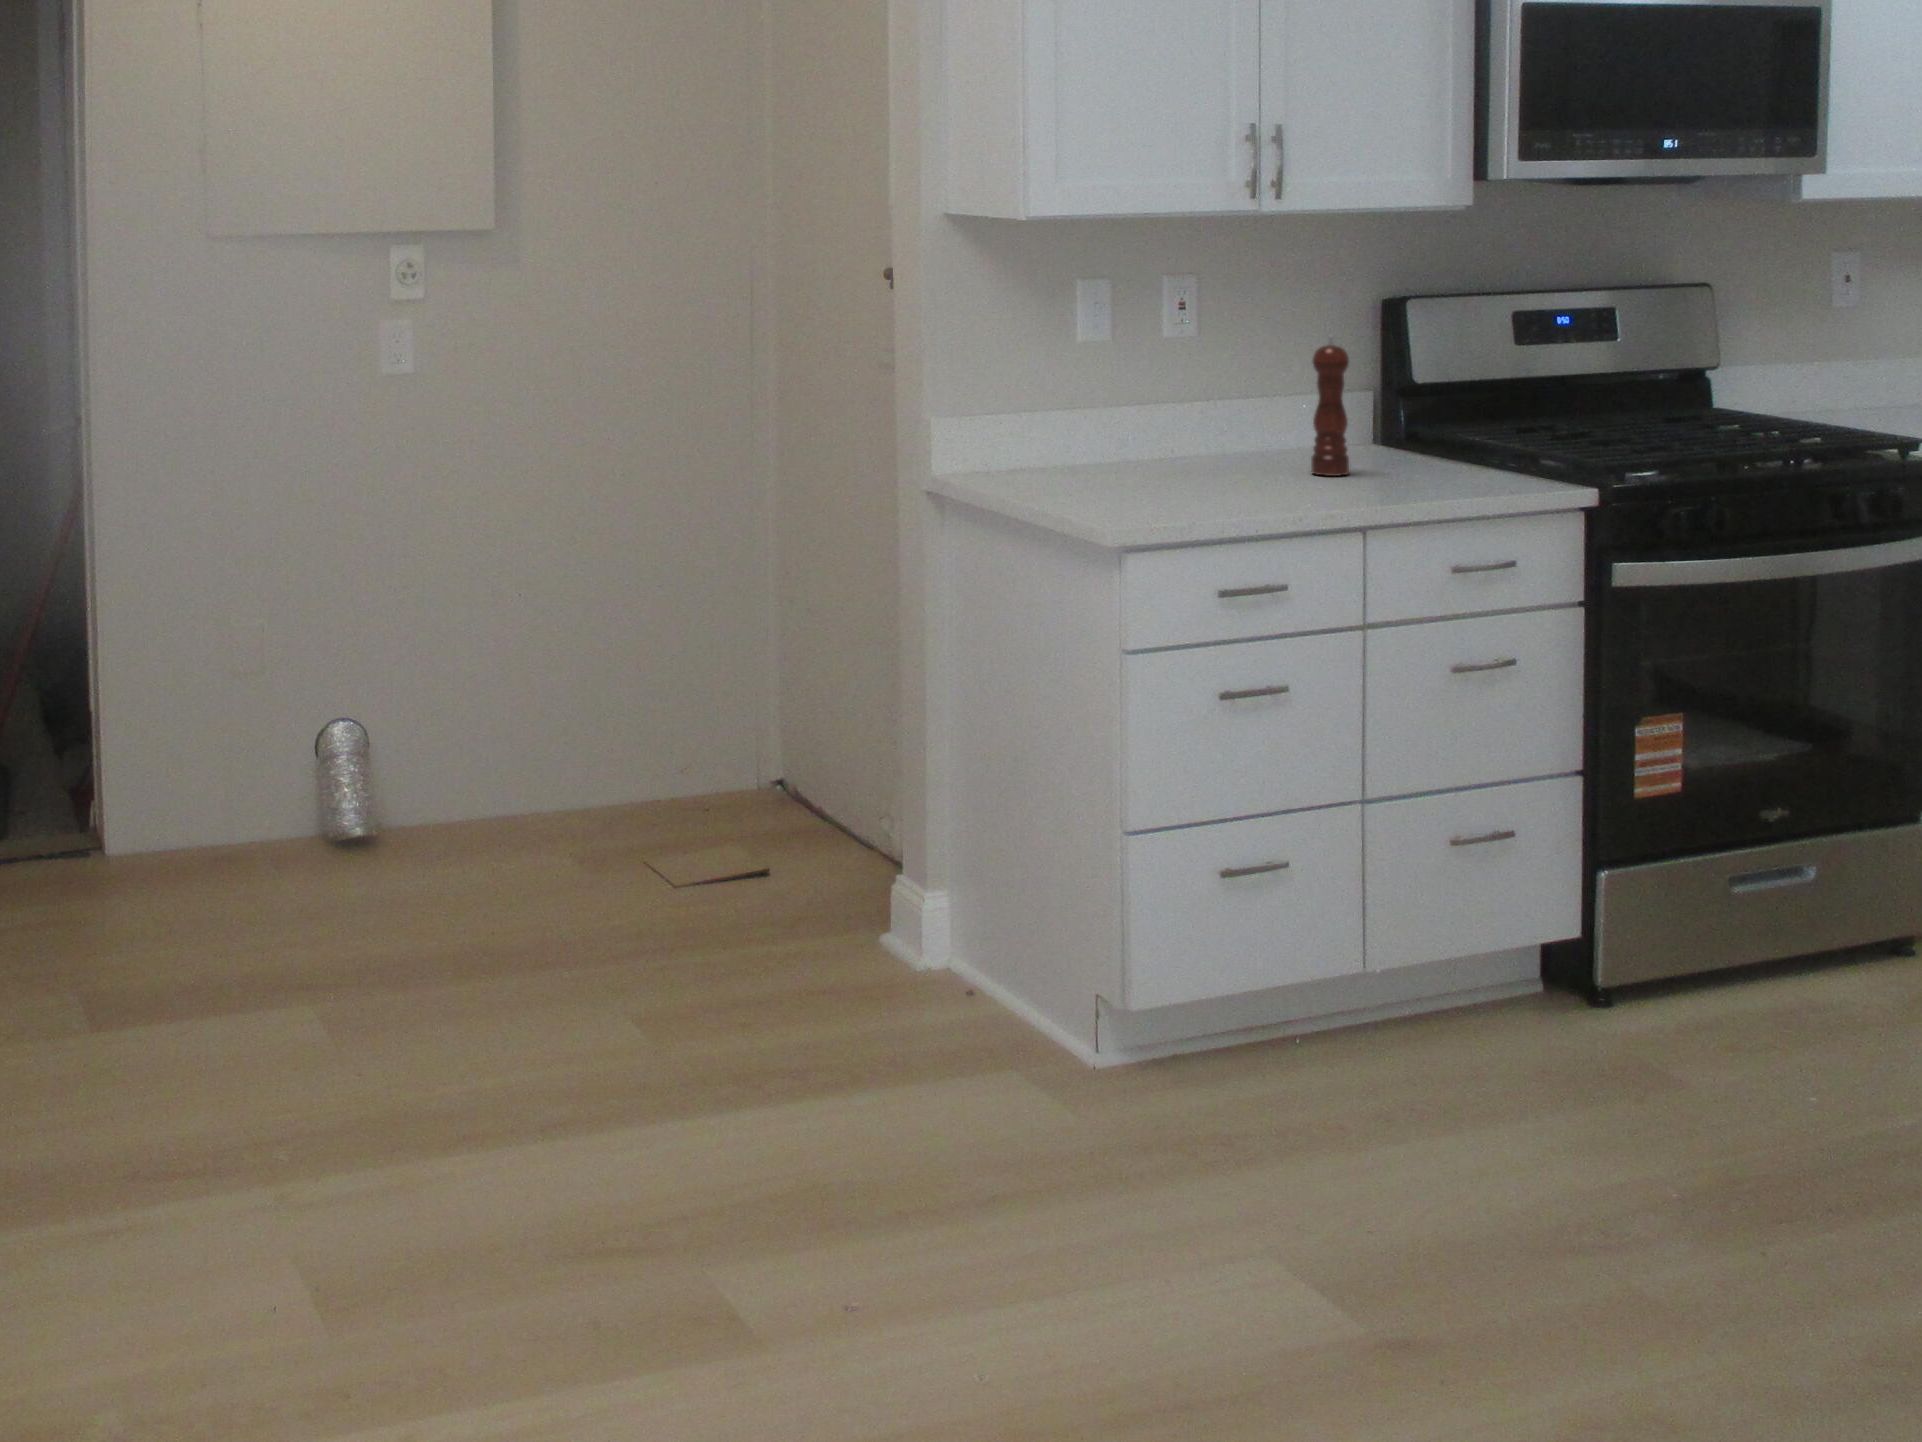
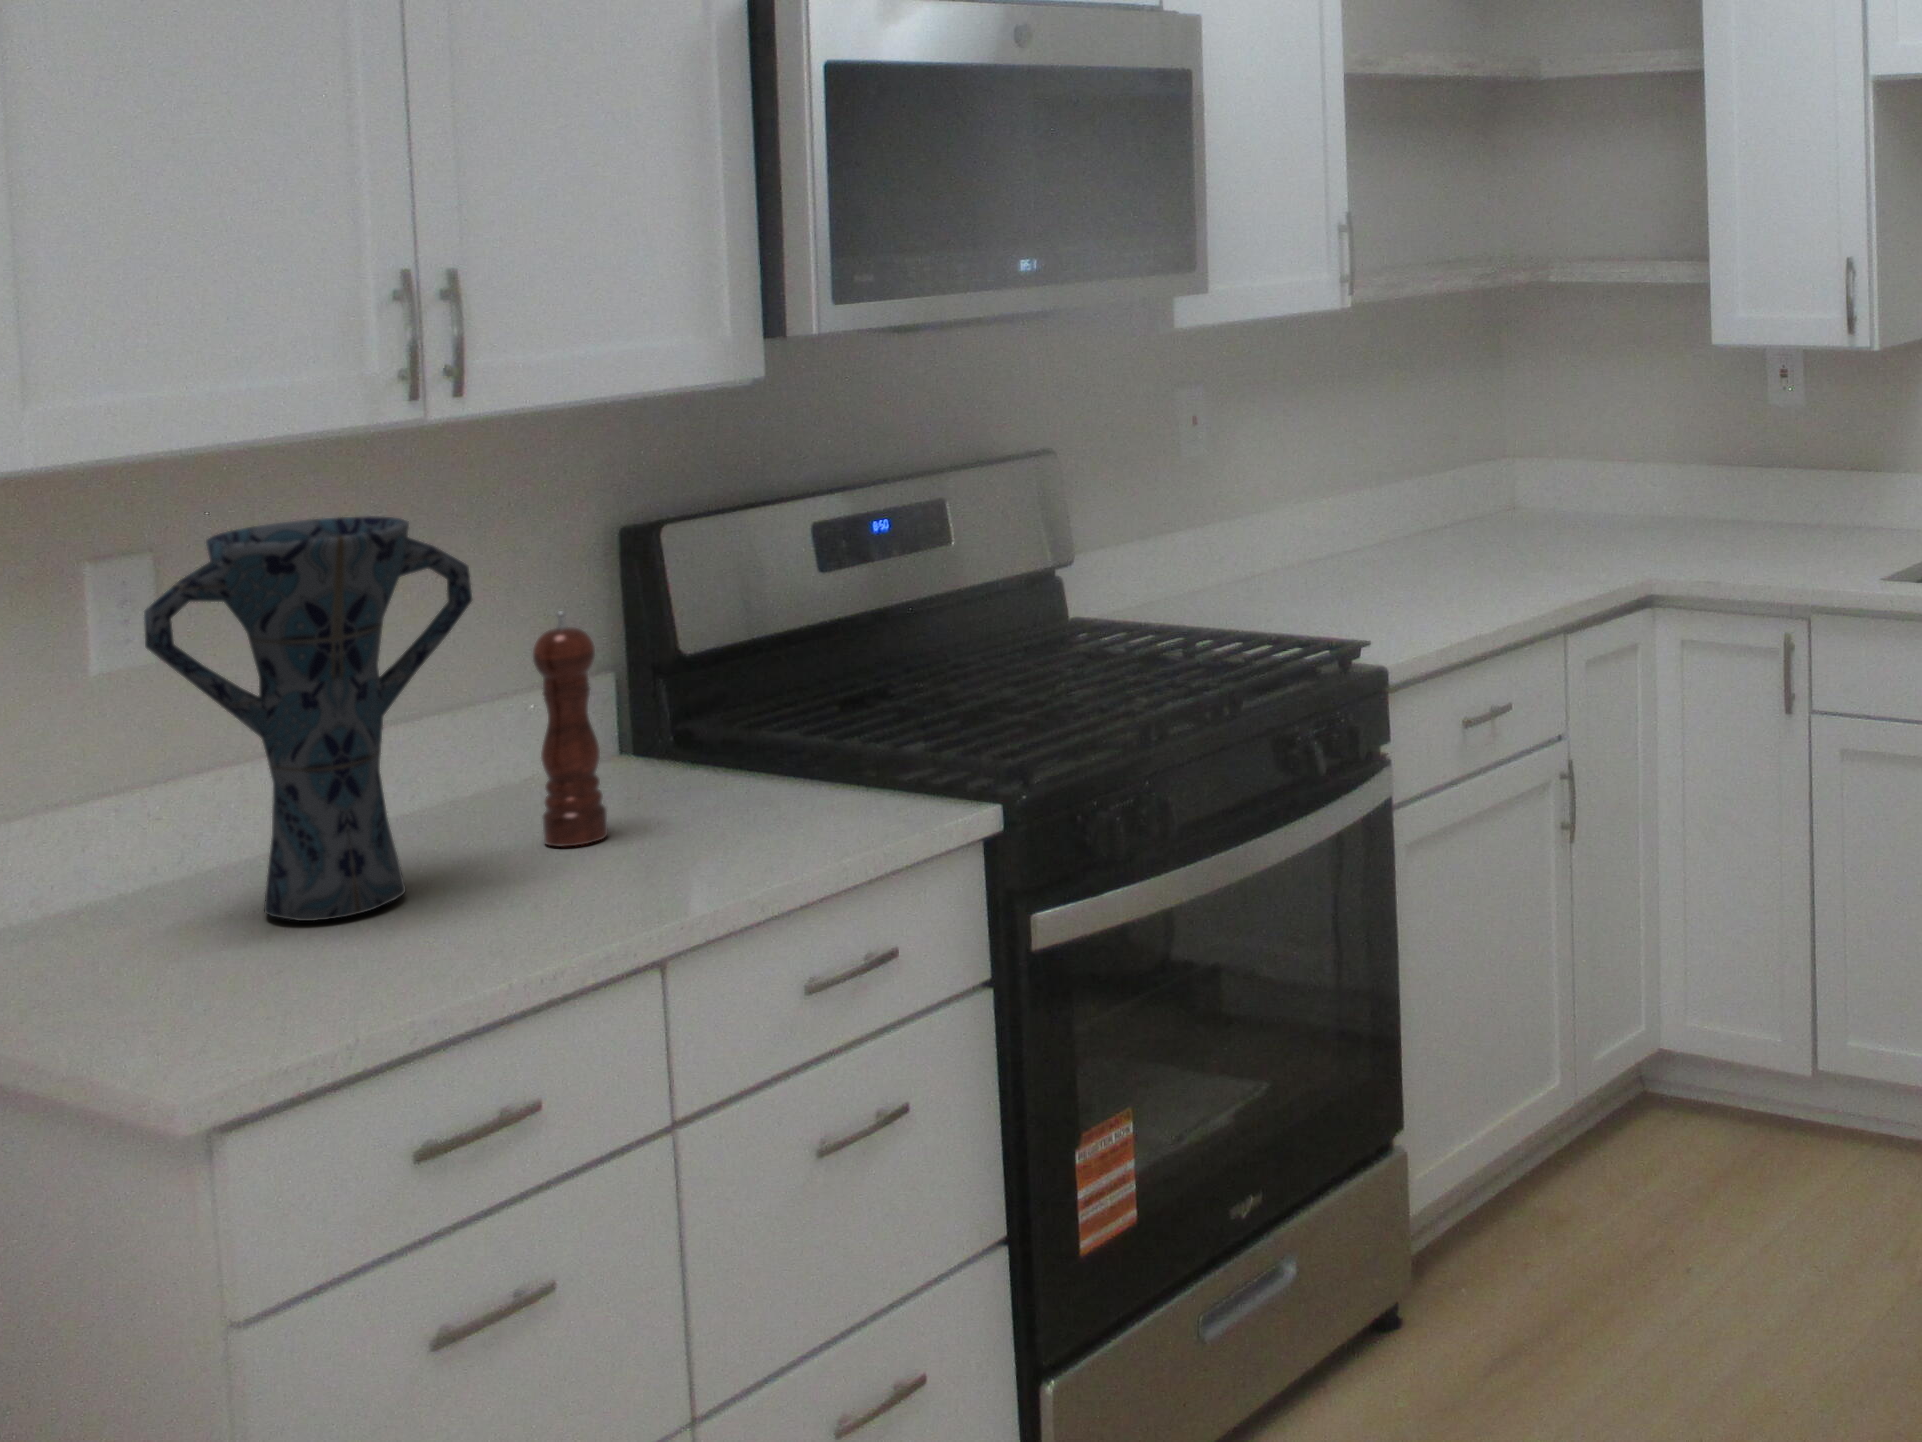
vase: none [1106,265,1279,486] -> present [144,516,472,921]

